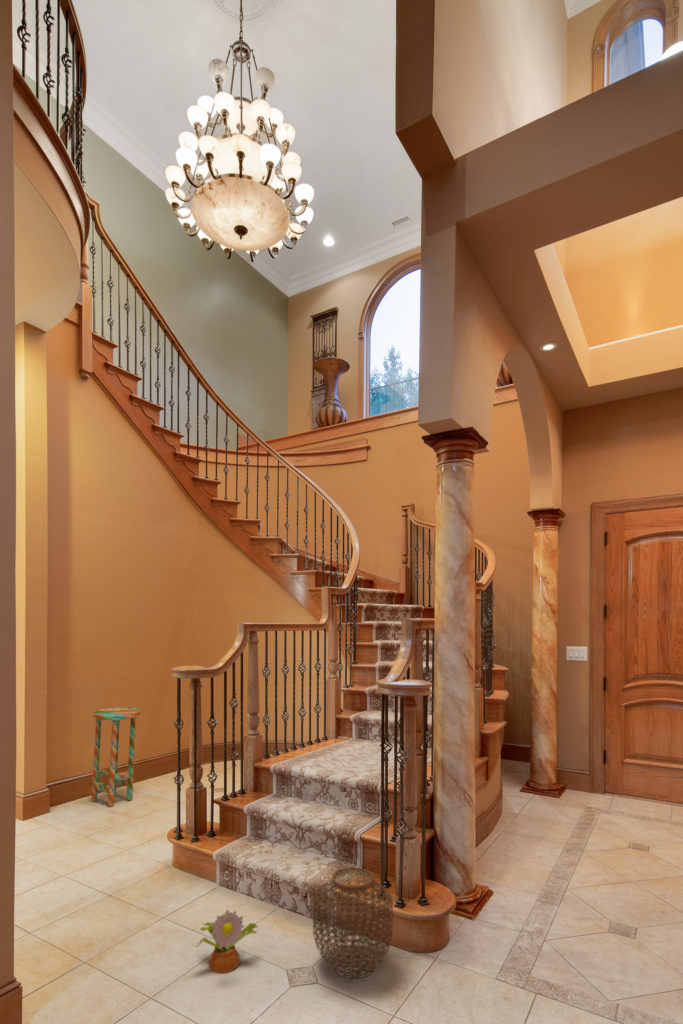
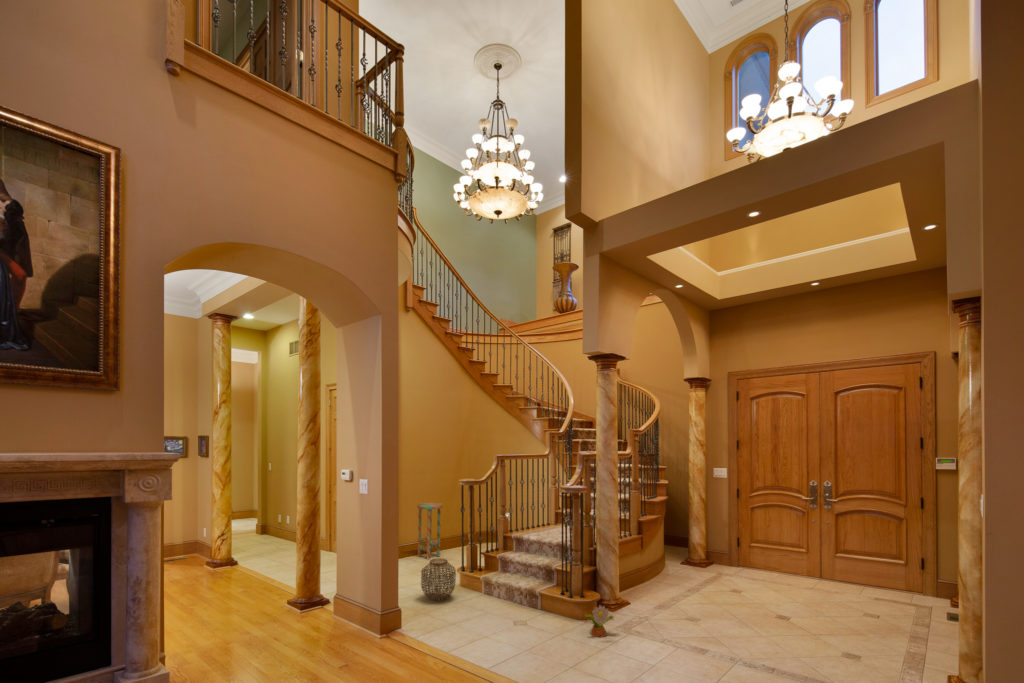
woven basket: present [313,867,393,978] -> present [421,559,456,601]
decorative plant: present [199,910,258,973] -> present [586,605,613,637]

